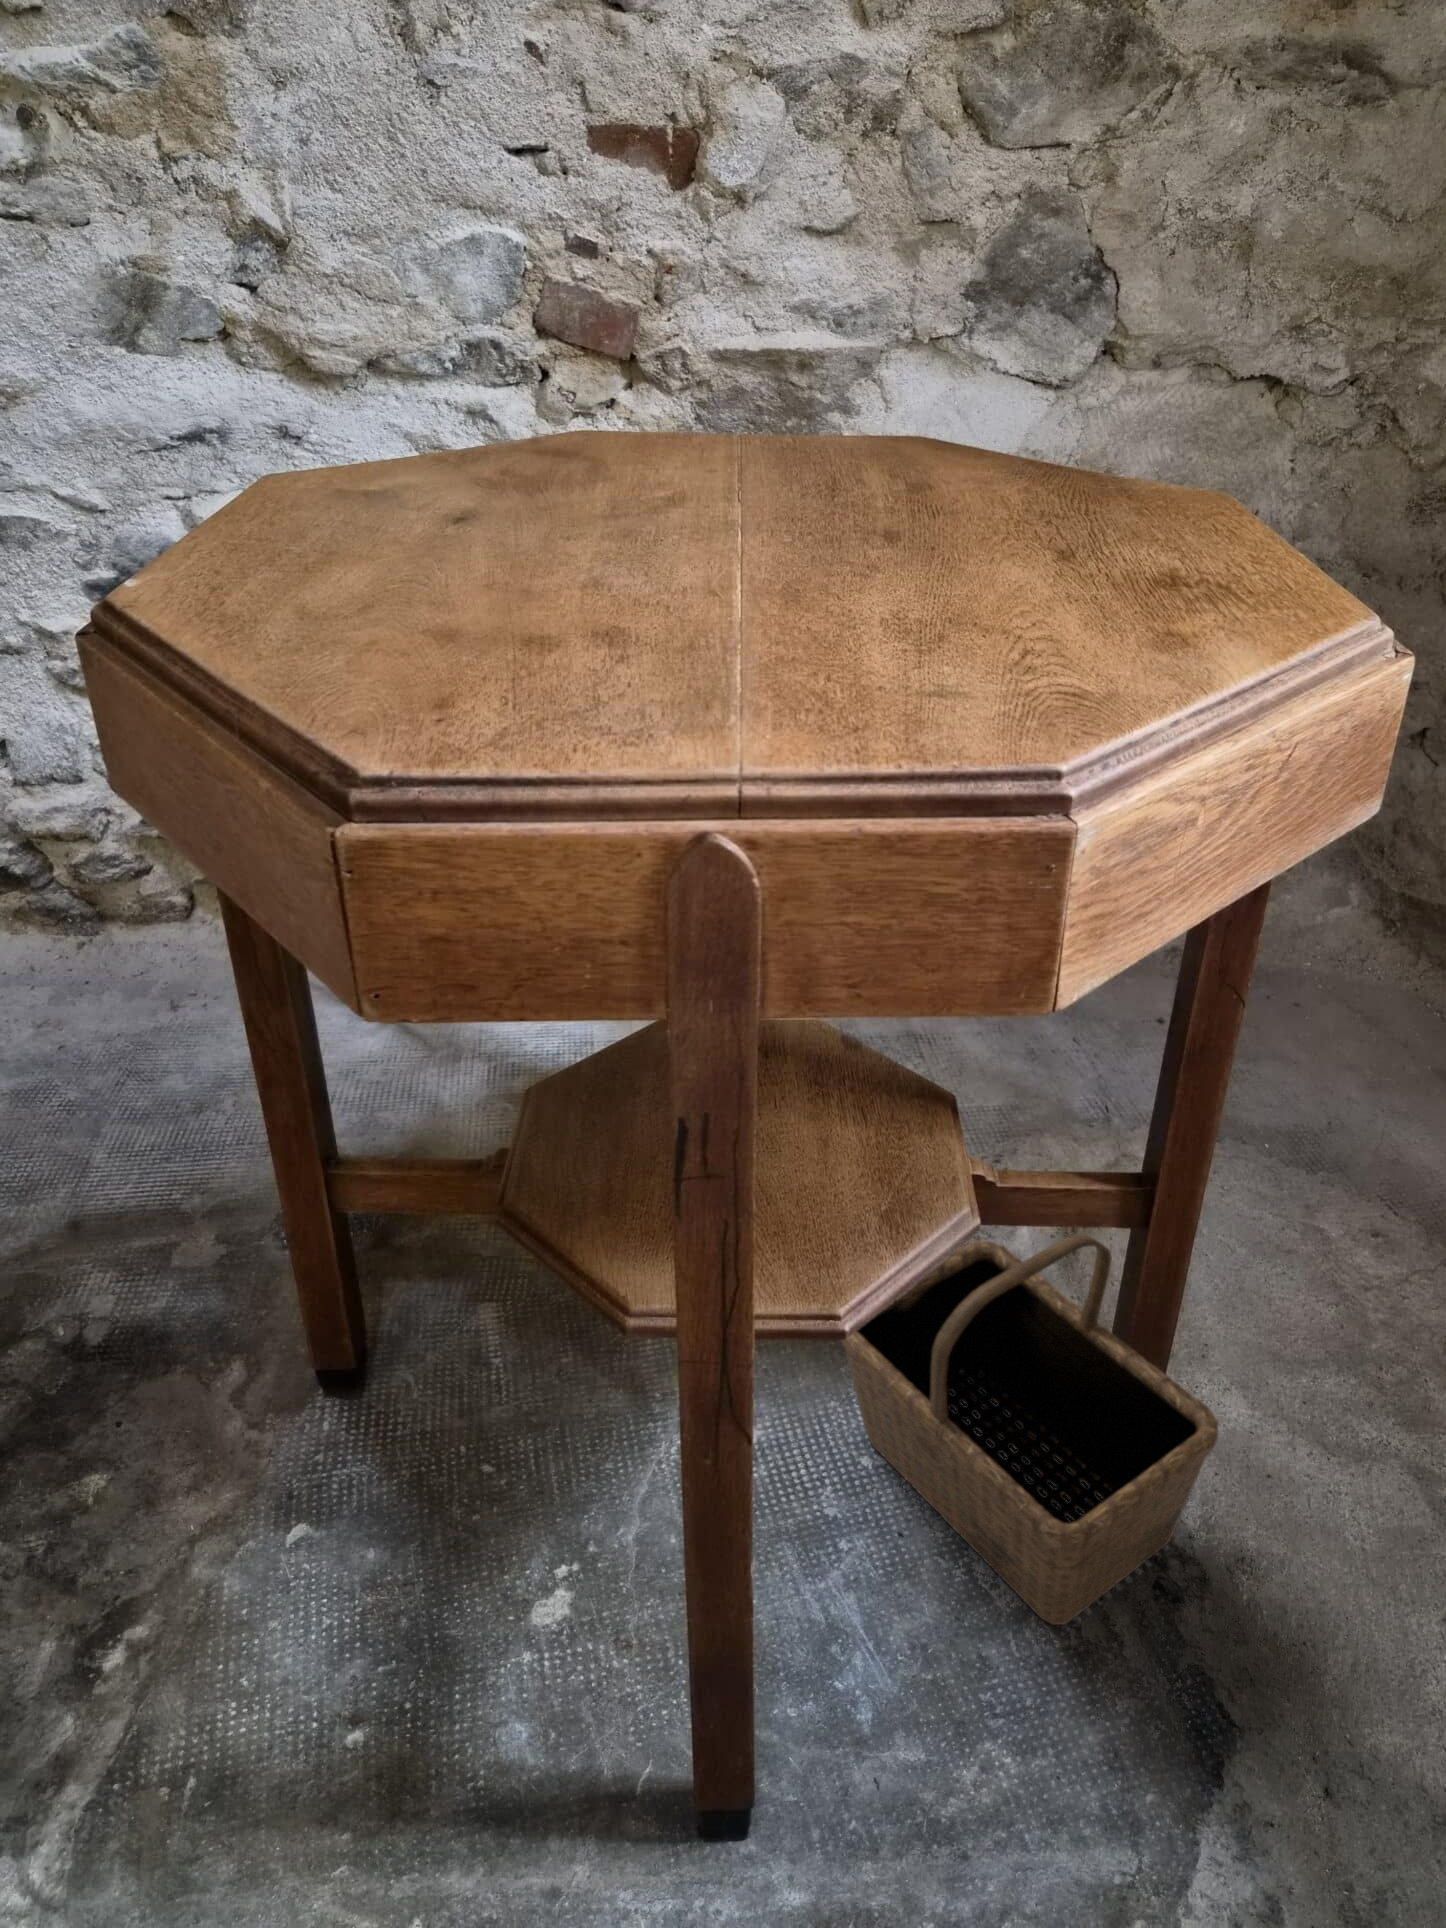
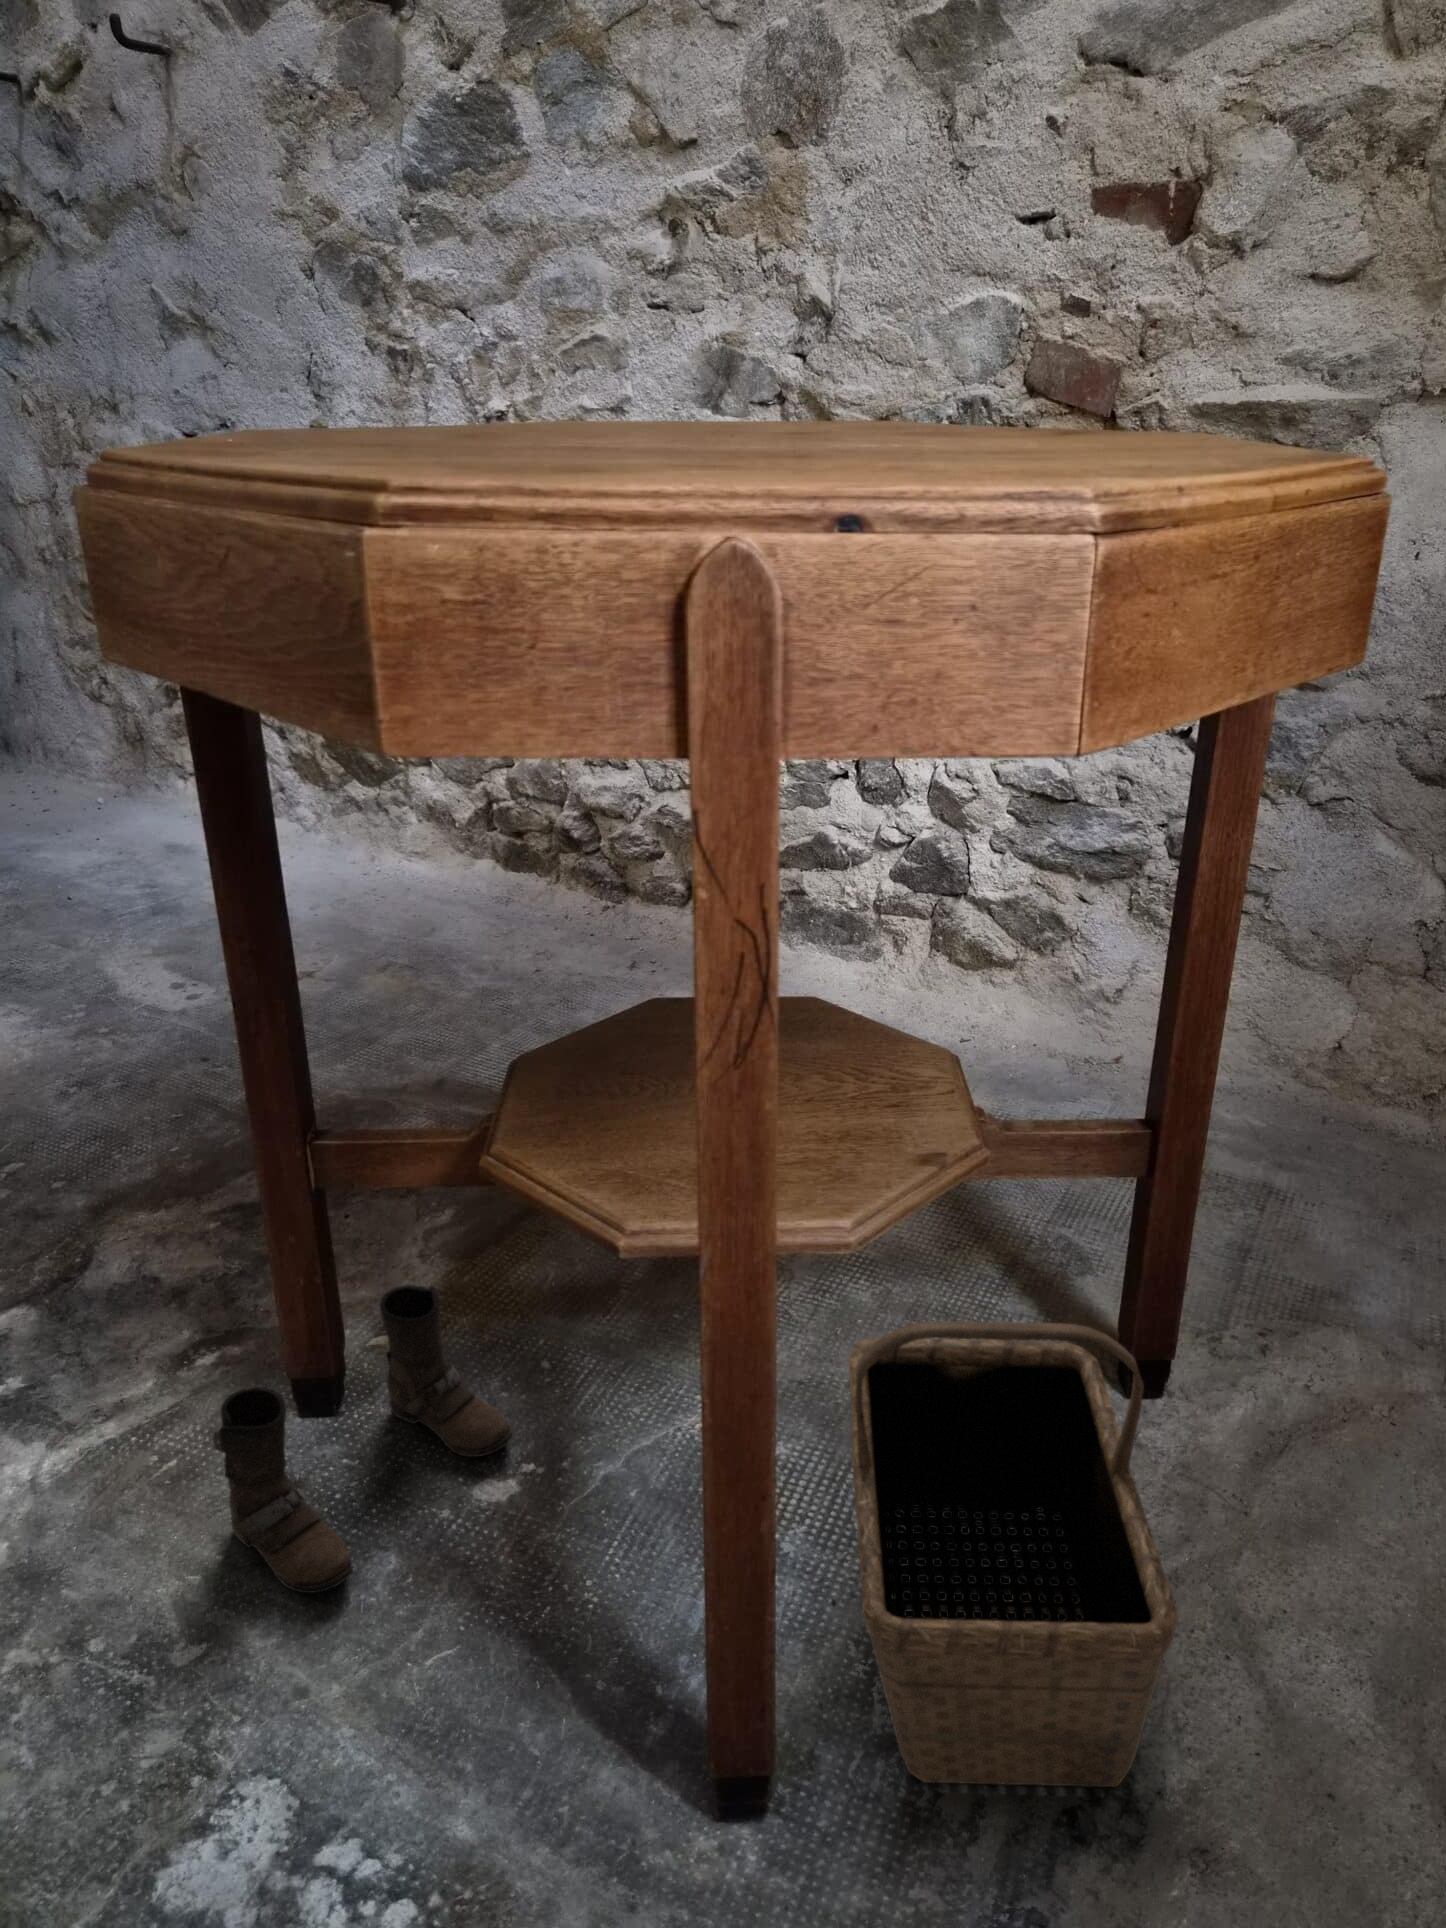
boots: none [326,1463,537,1831] -> present [213,1285,512,1593]

